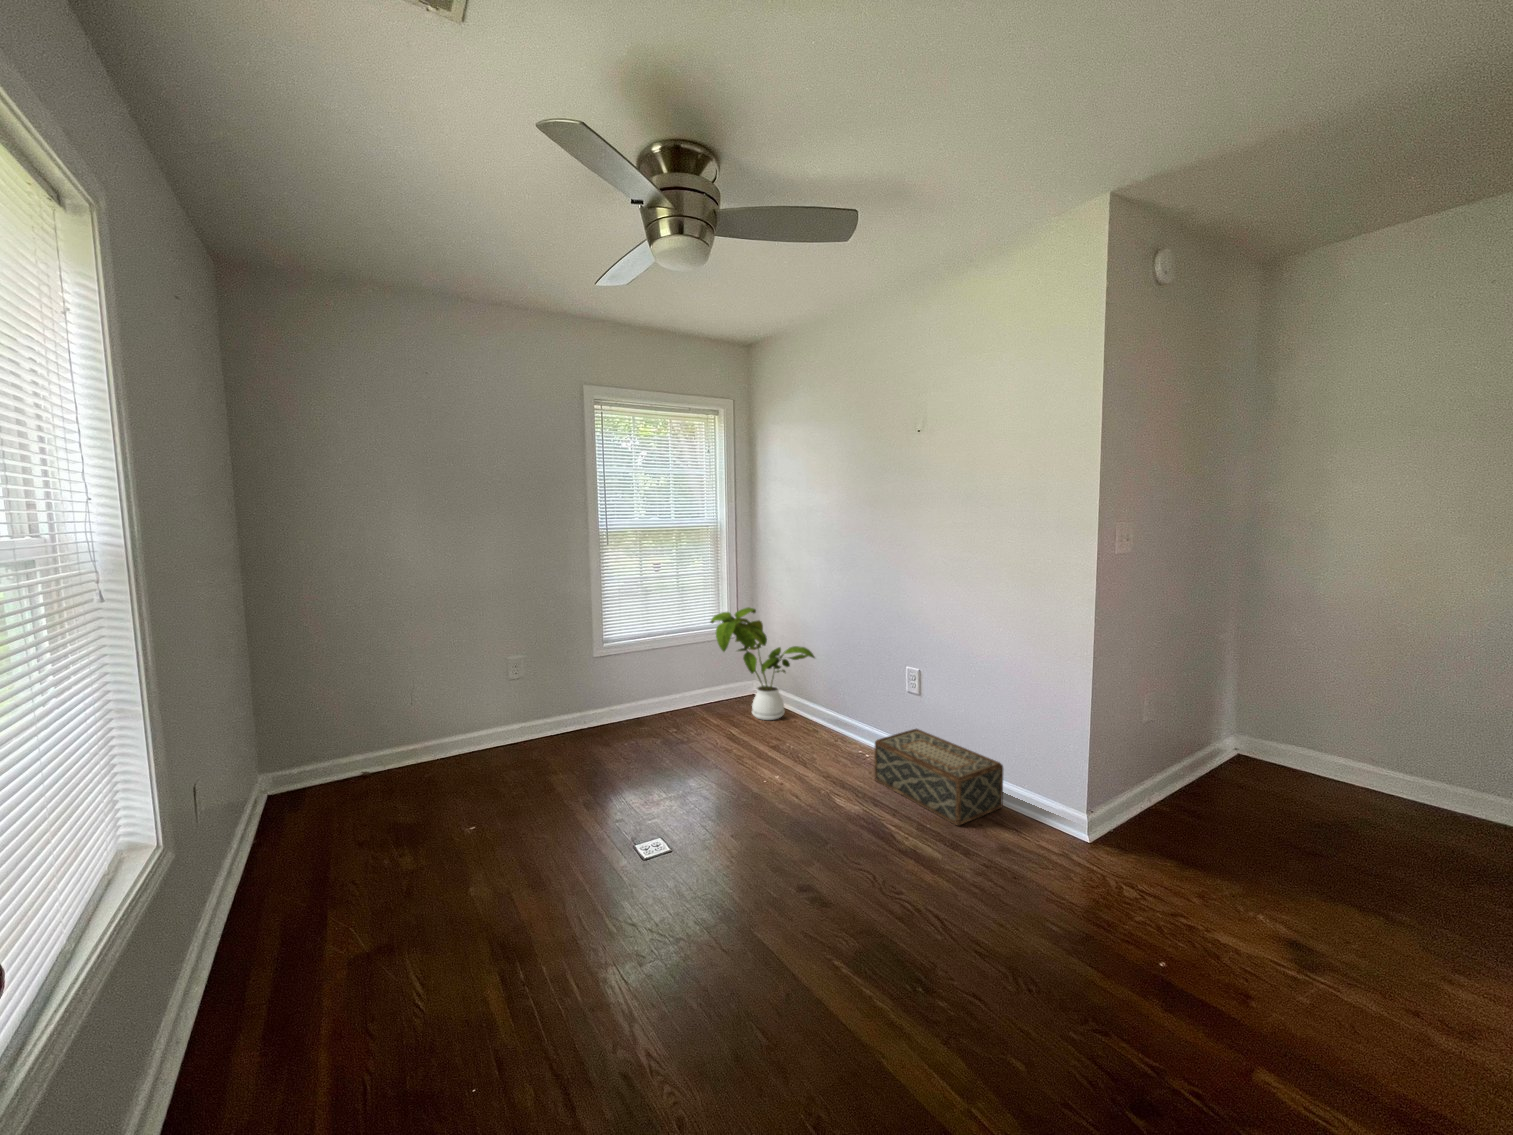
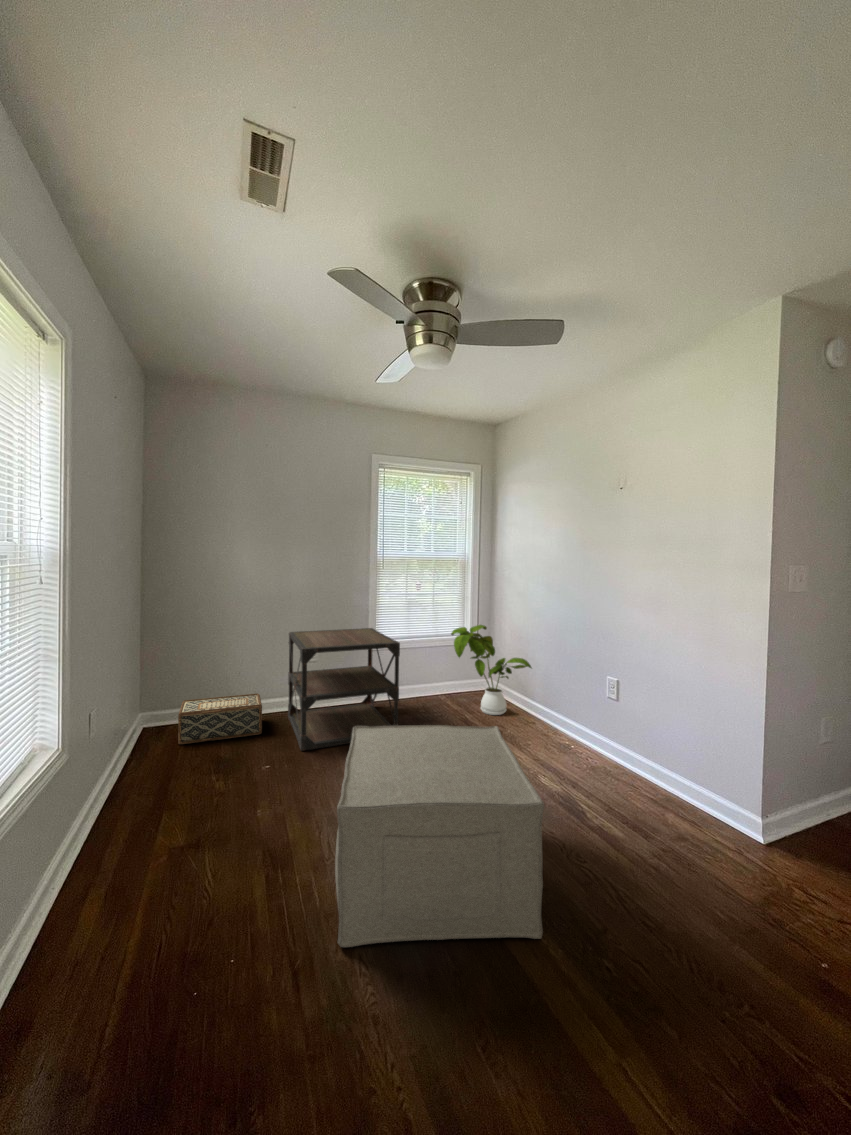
side table: none [488,621,651,794] -> present [288,628,400,751]
woven basket: present [874,729,1003,825] -> present [178,693,262,744]
ottoman: none [595,739,862,1046] -> present [335,725,545,947]

